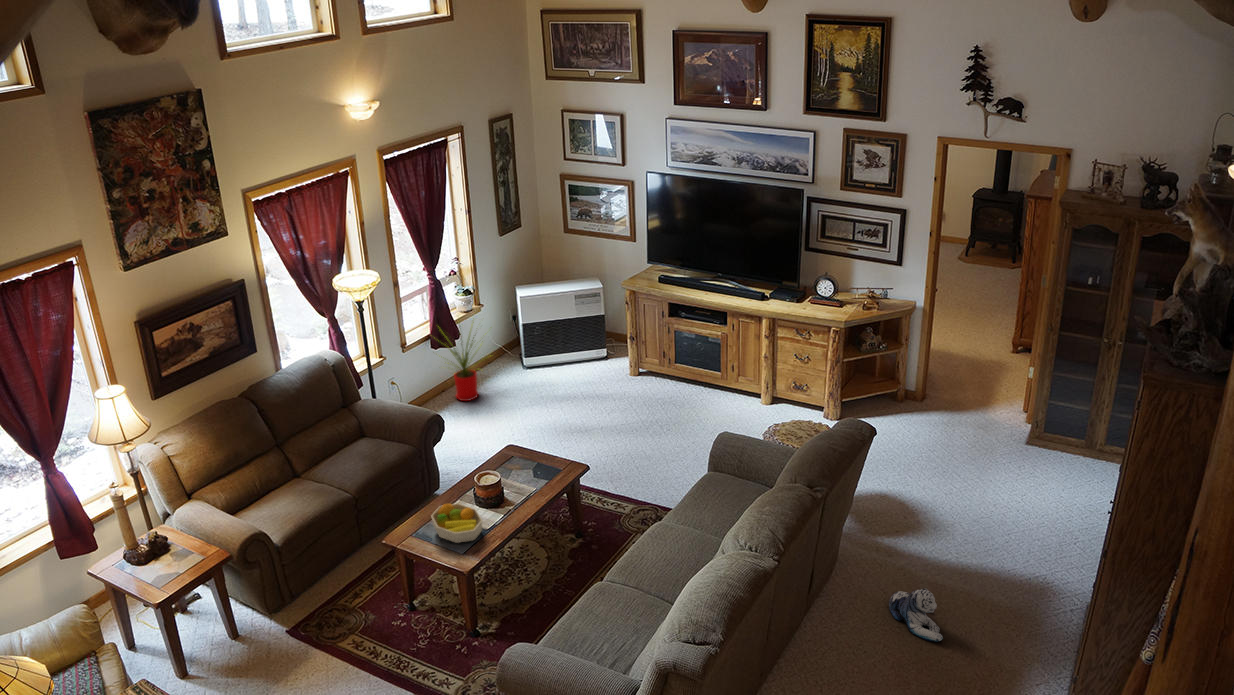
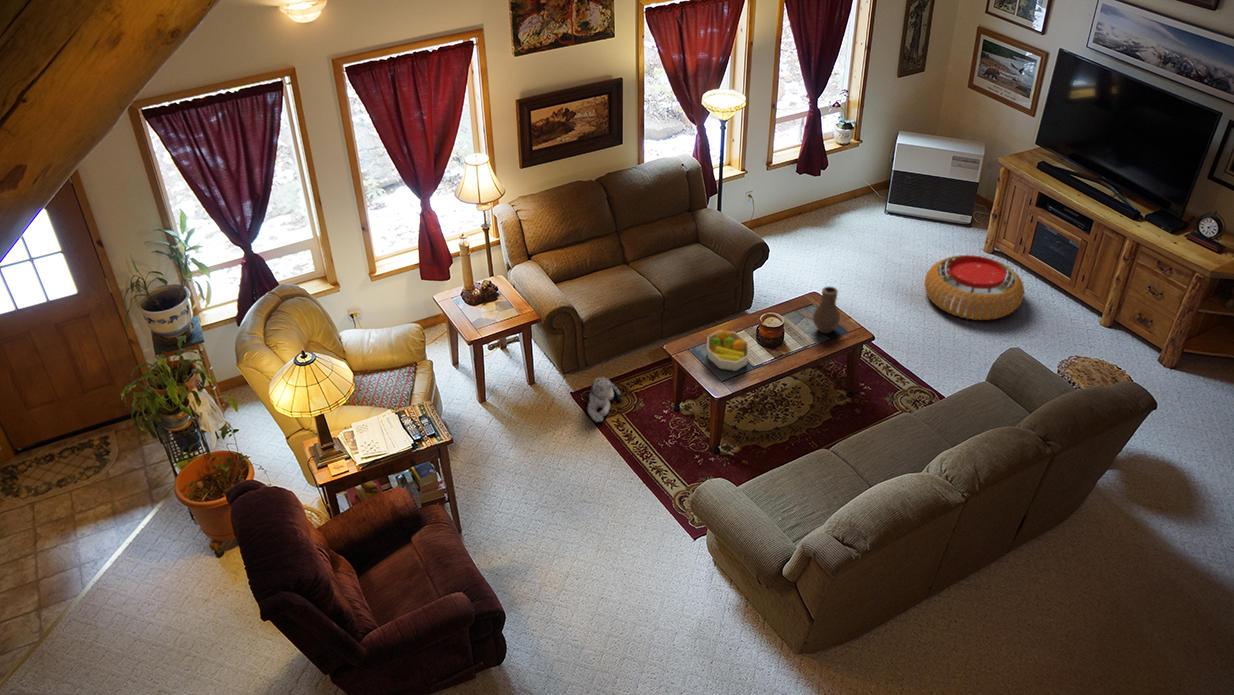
house plant: present [438,322,482,401] -> none [792,149,855,234]
pouf: none [594,379,686,439] -> present [924,255,1024,320]
vase: none [525,431,552,480] -> present [813,287,840,333]
plush toy: present [889,588,943,642] -> present [587,378,621,422]

